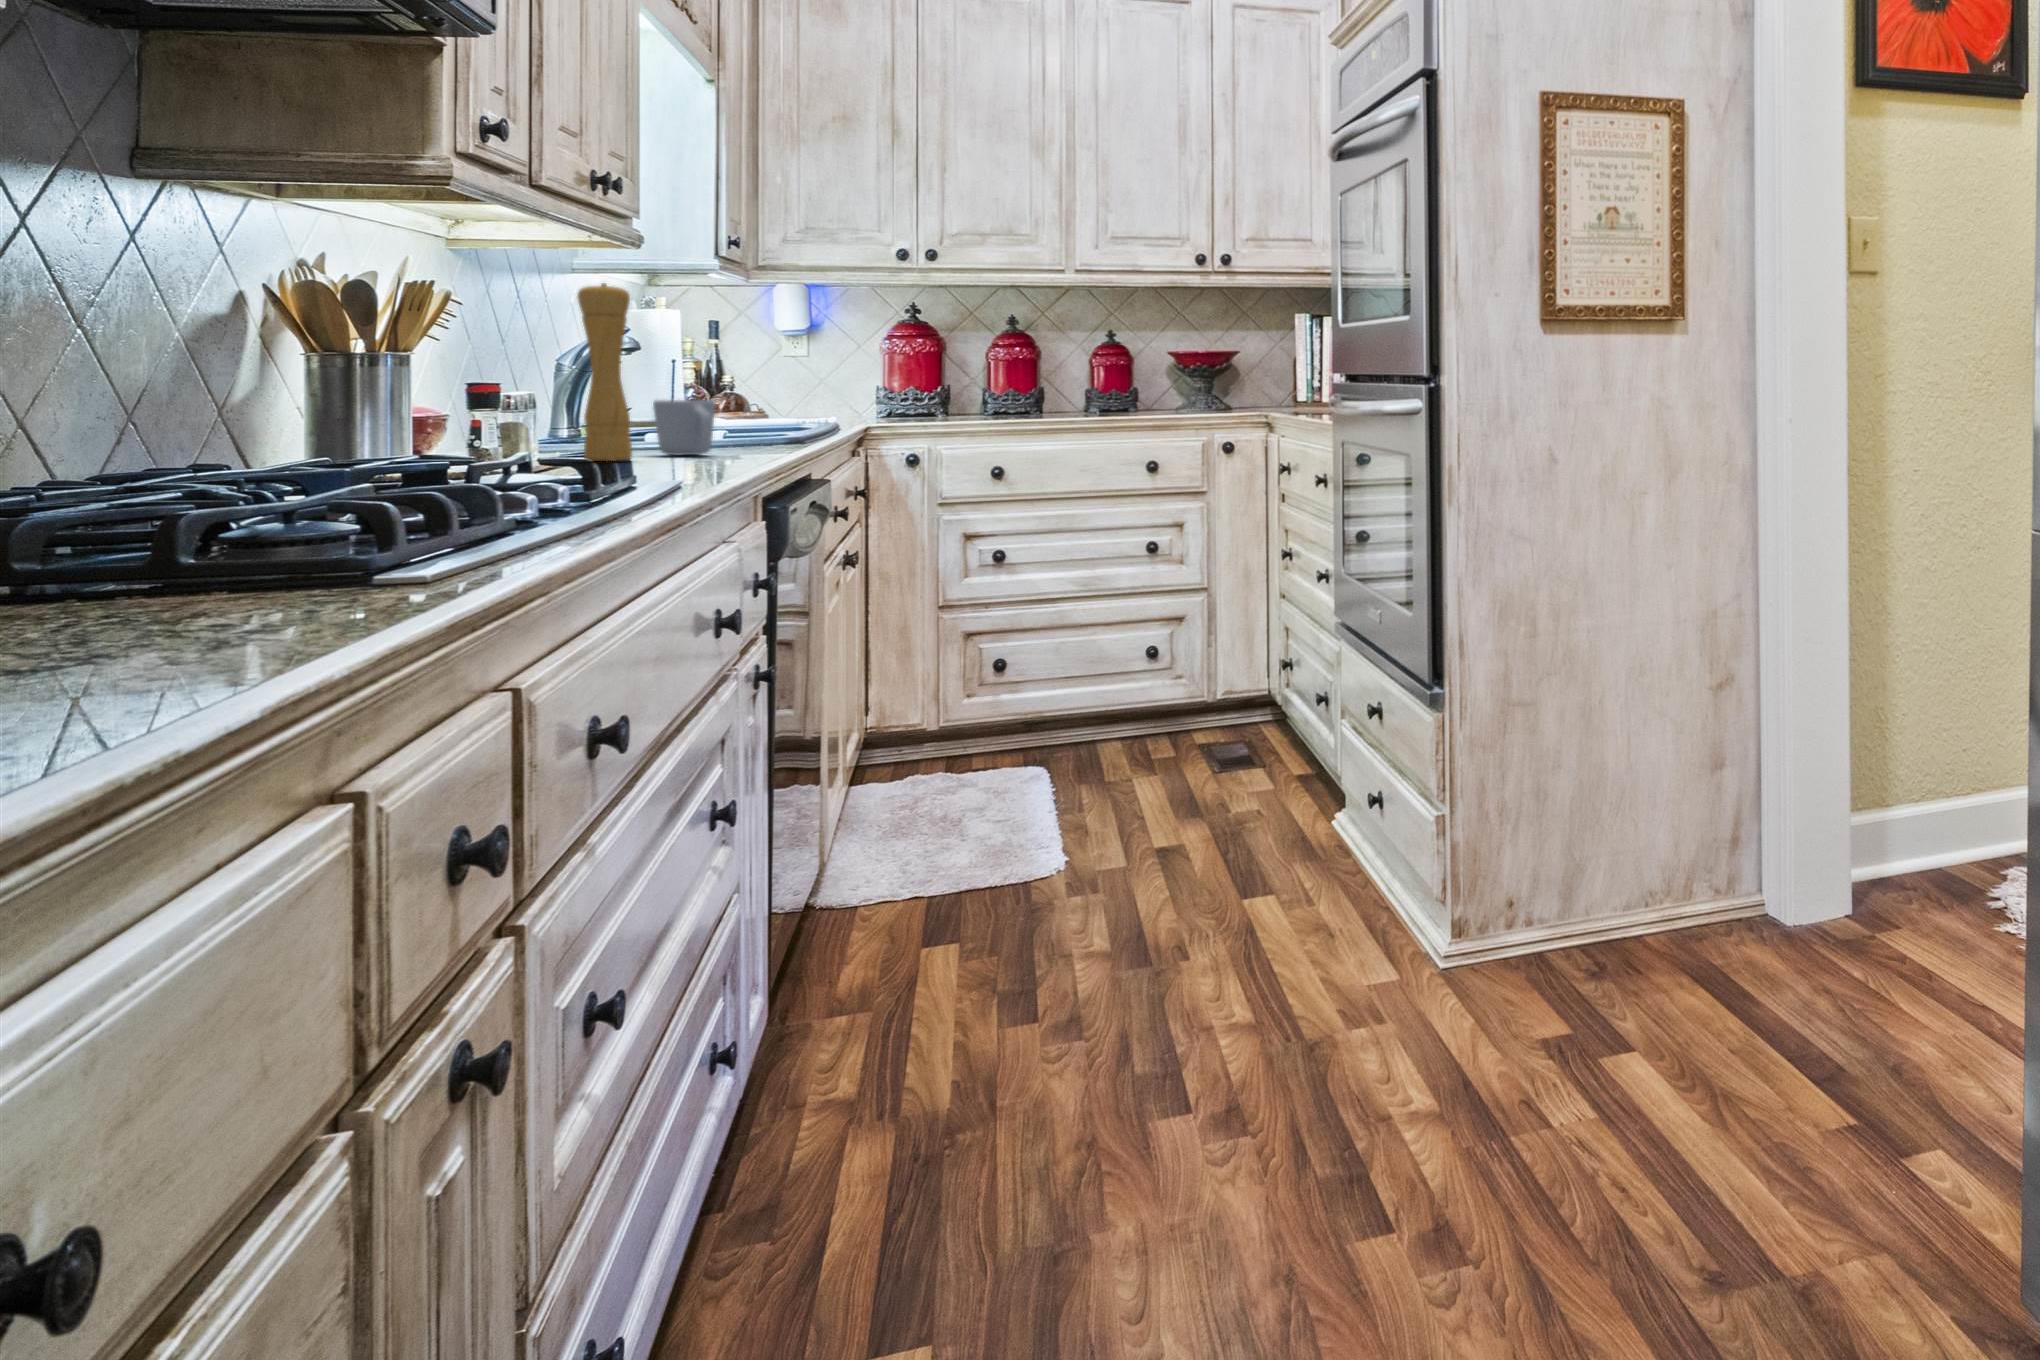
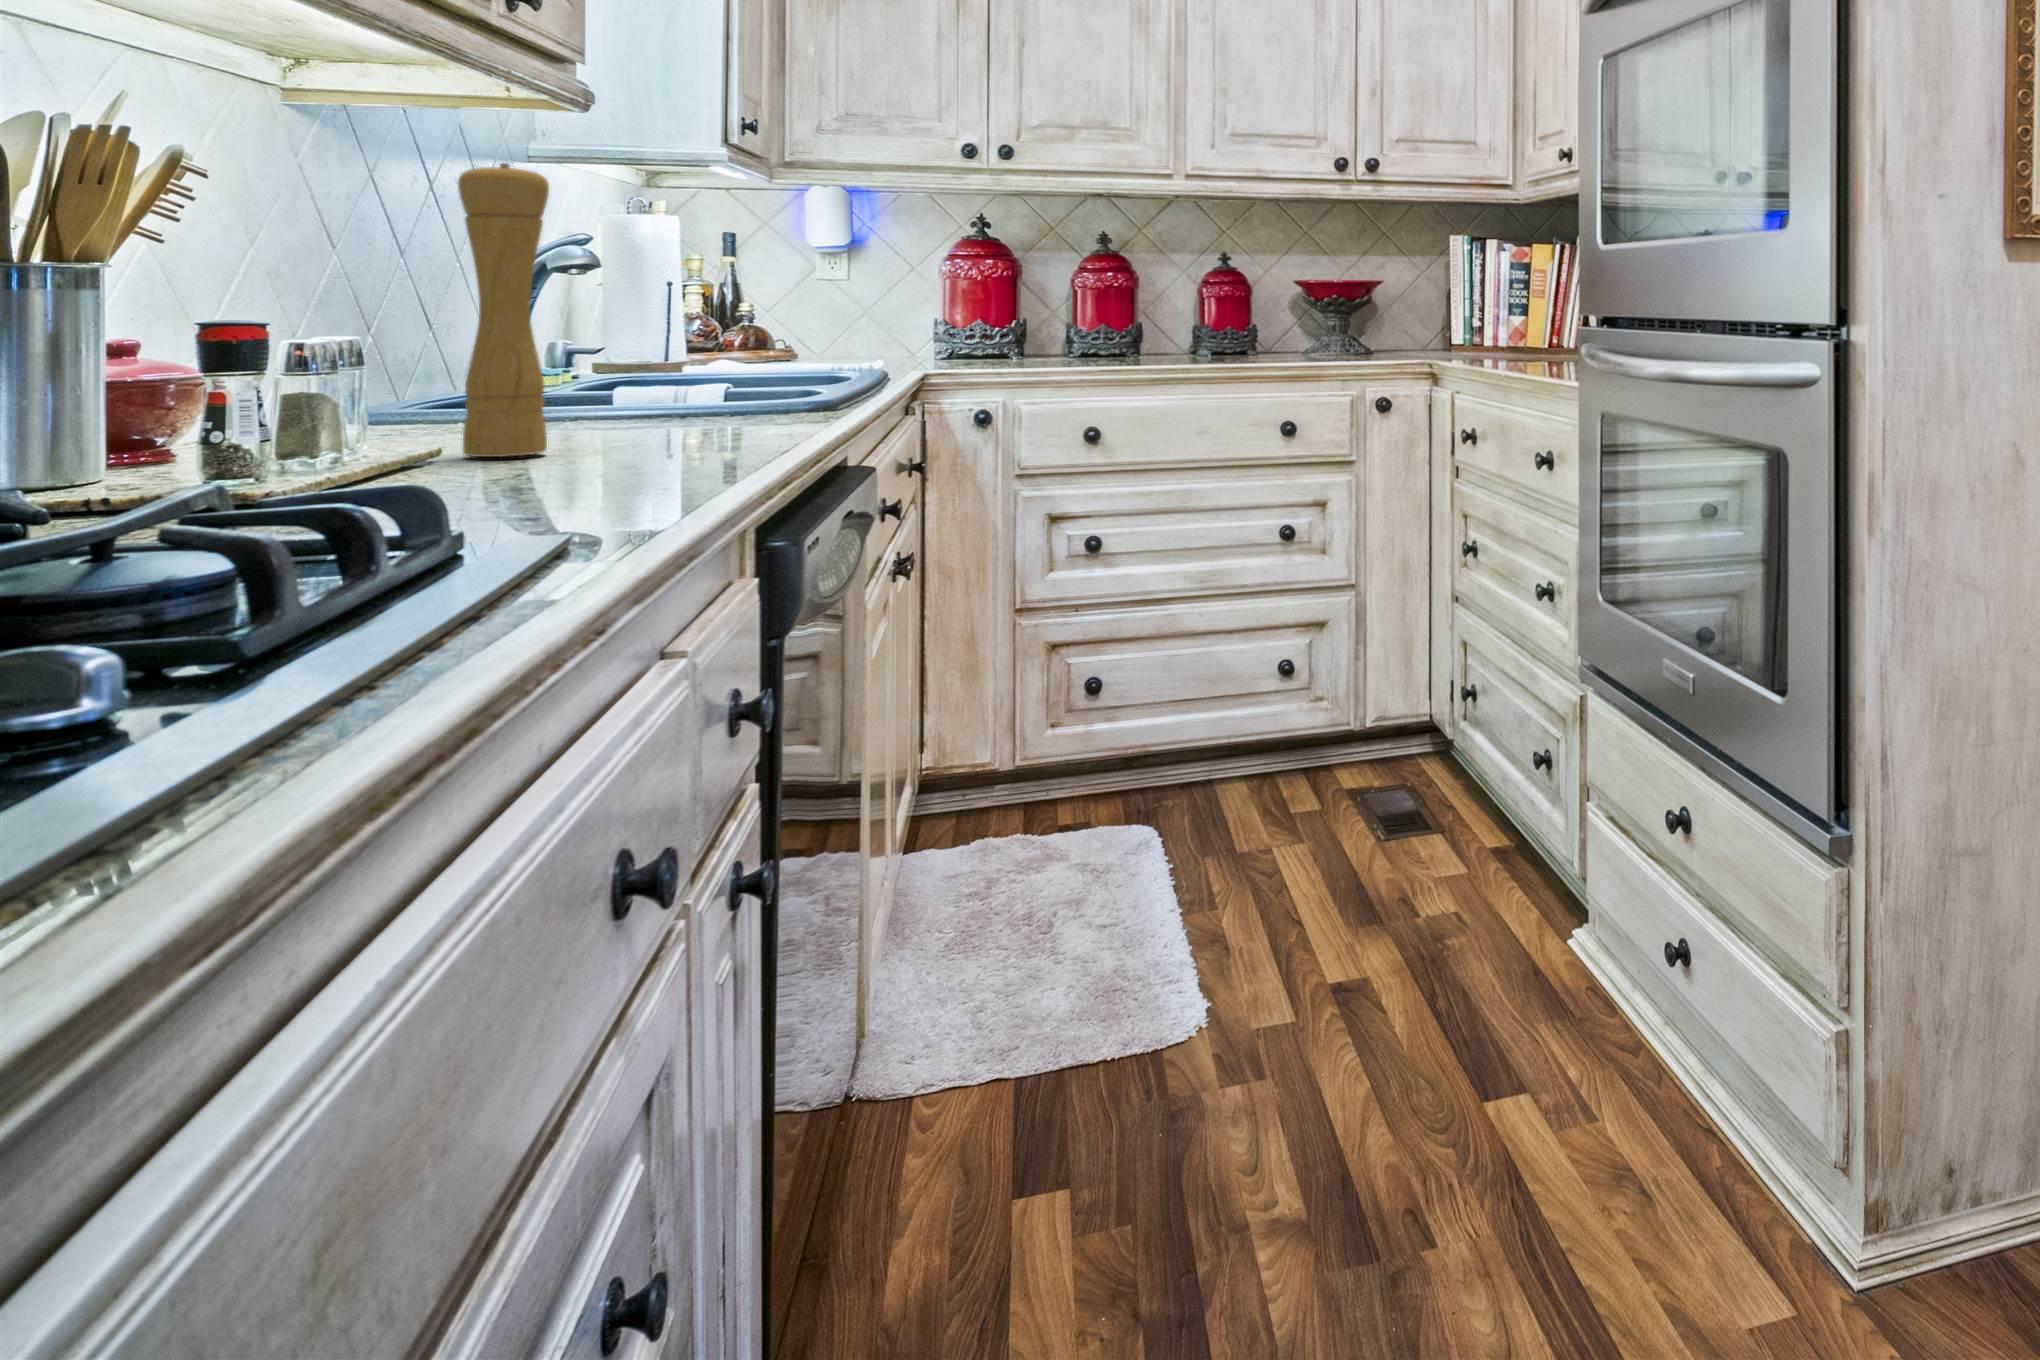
mug: present [653,400,715,455] -> none [595,351,694,438]

